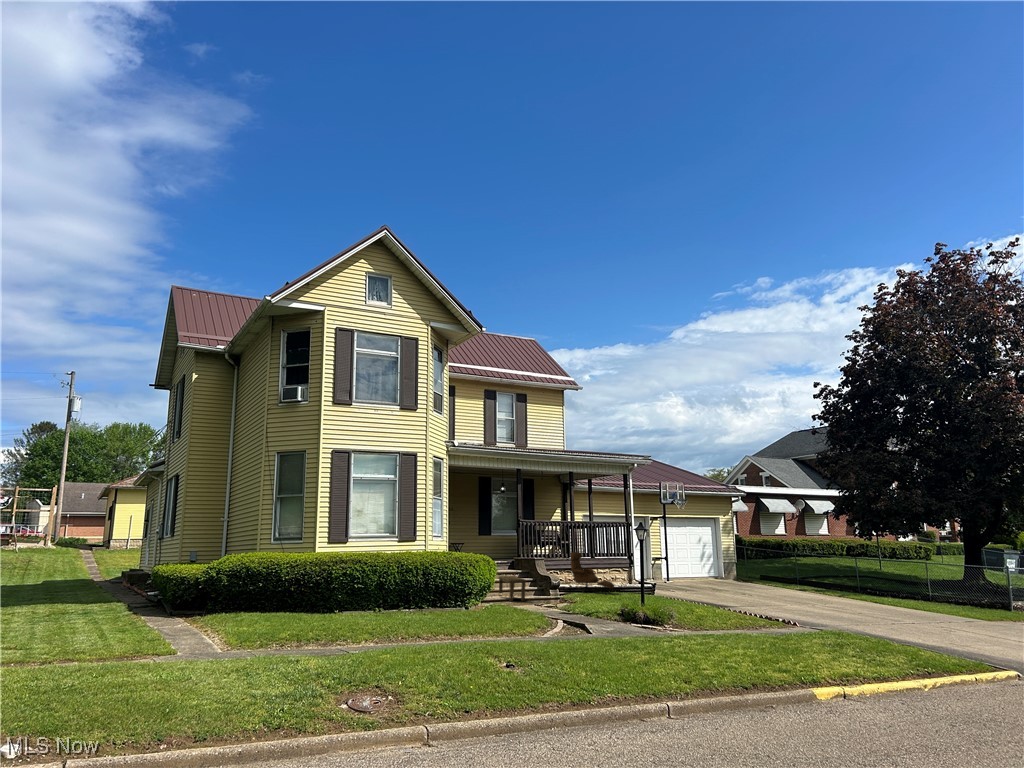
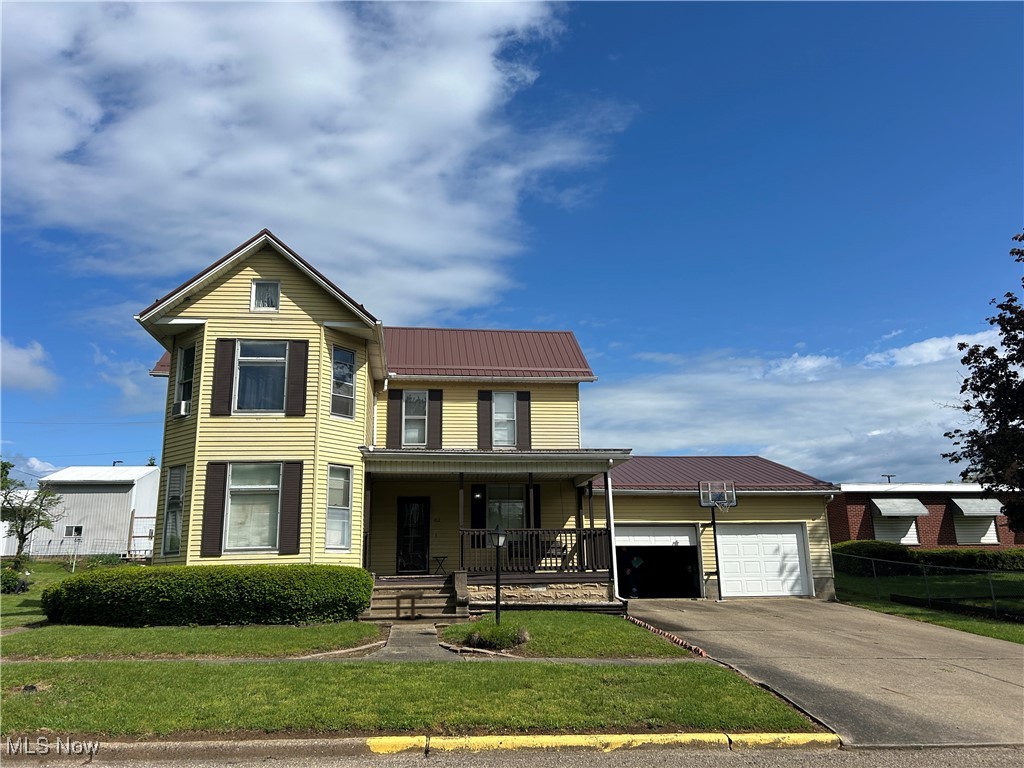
lounge chair: present [571,552,614,594] -> none [525,564,574,614]

